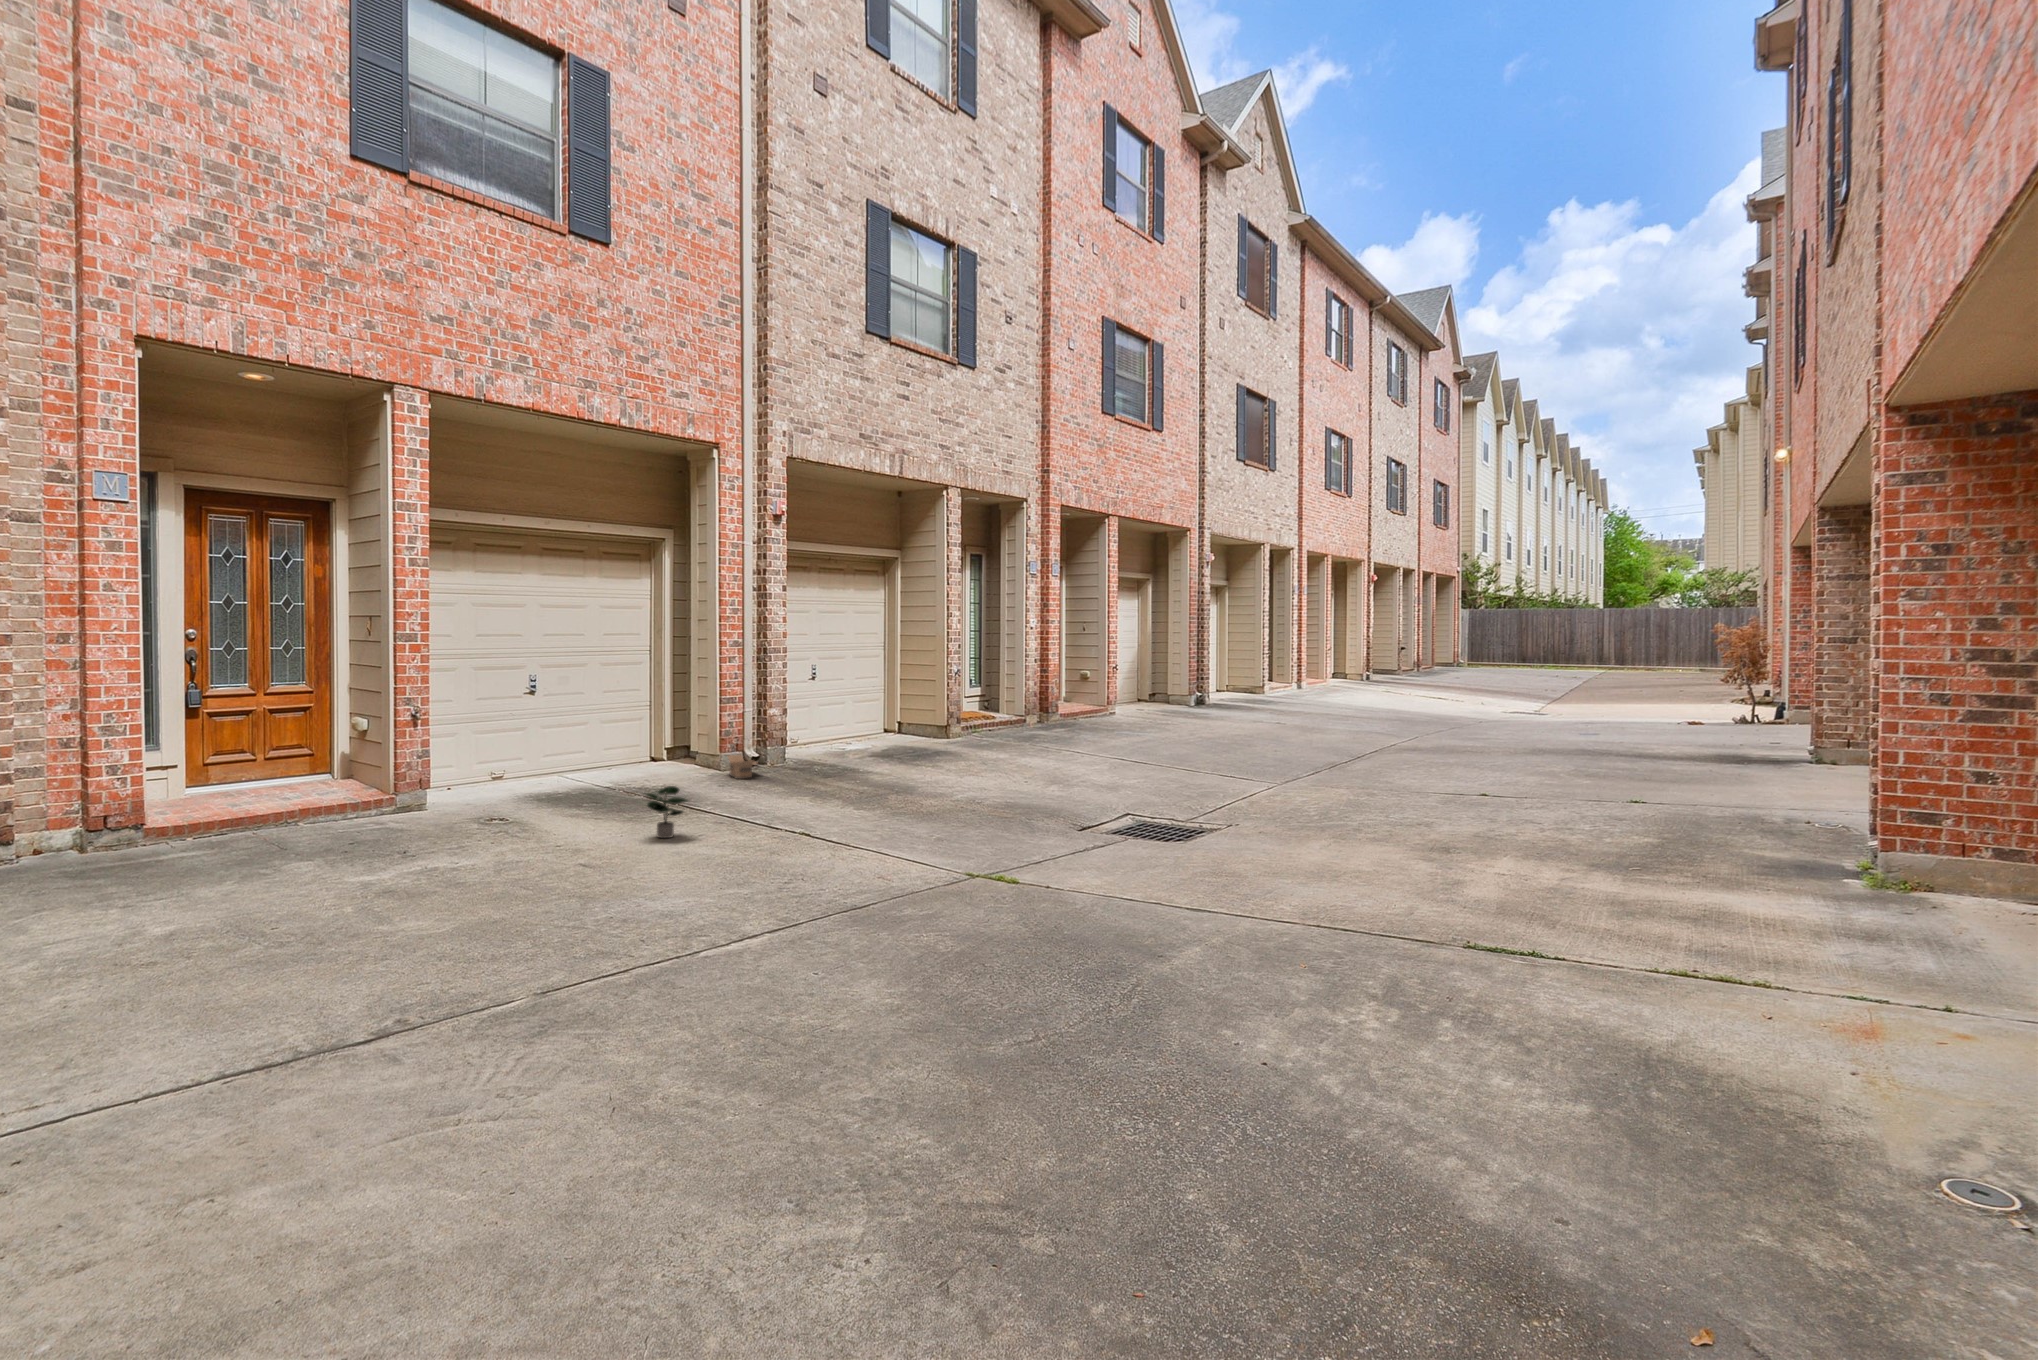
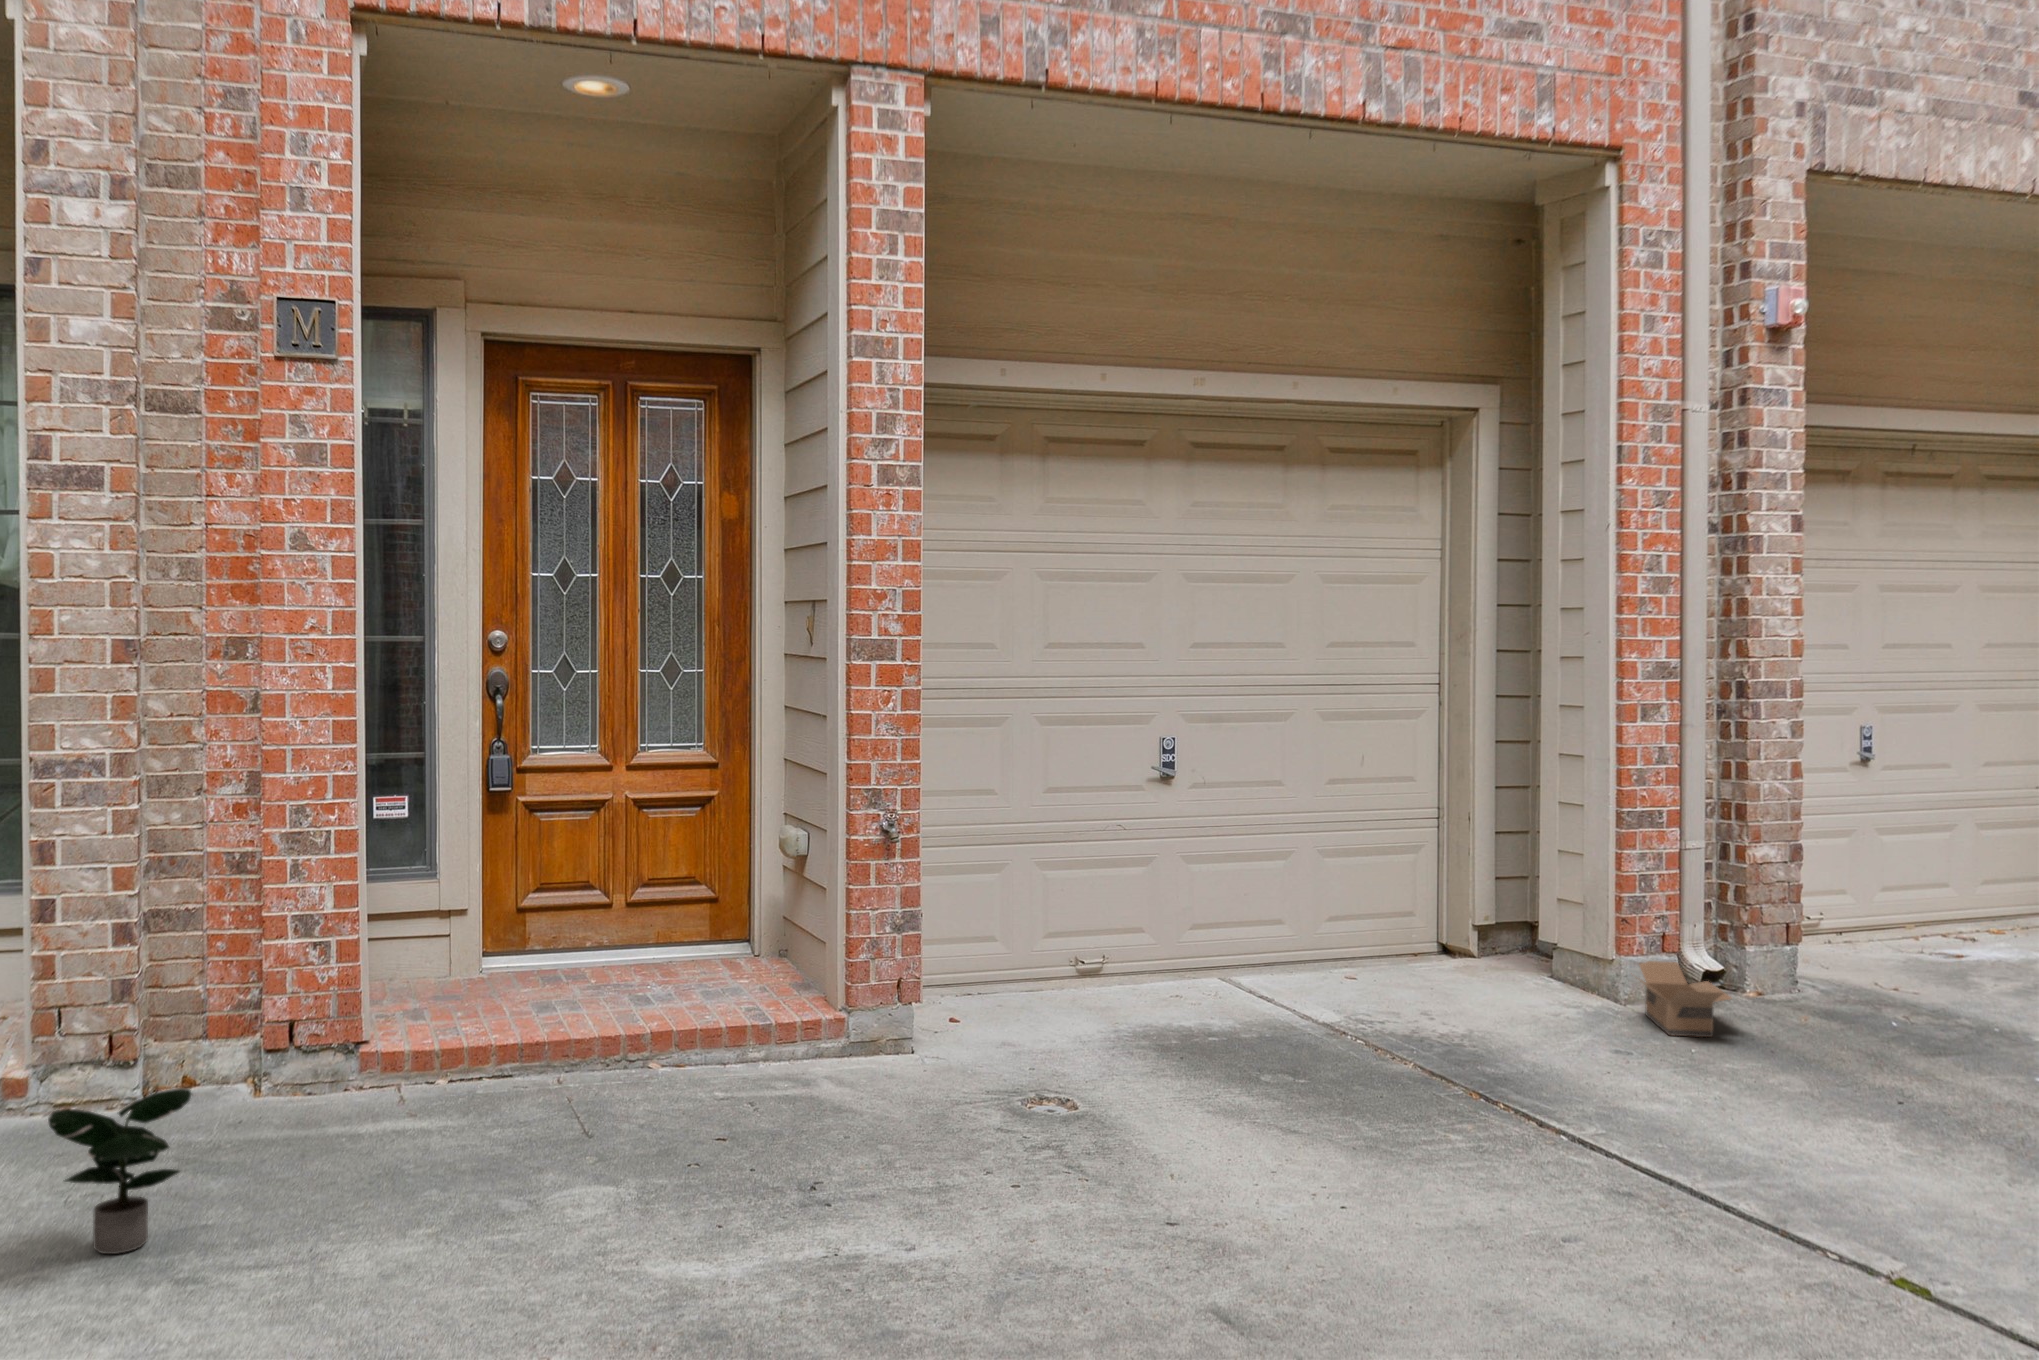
potted plant: present [645,786,688,838] -> present [48,1088,191,1254]

